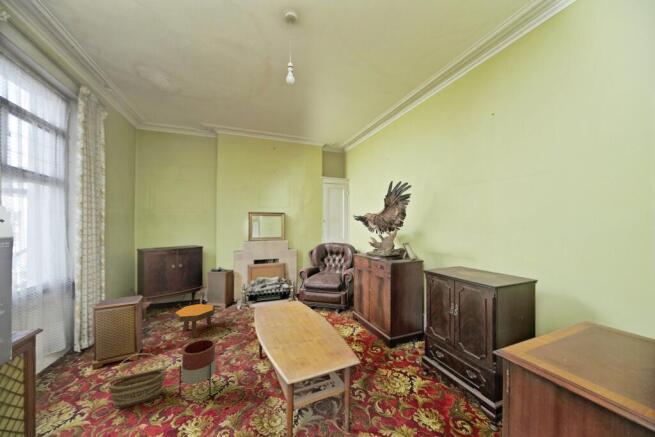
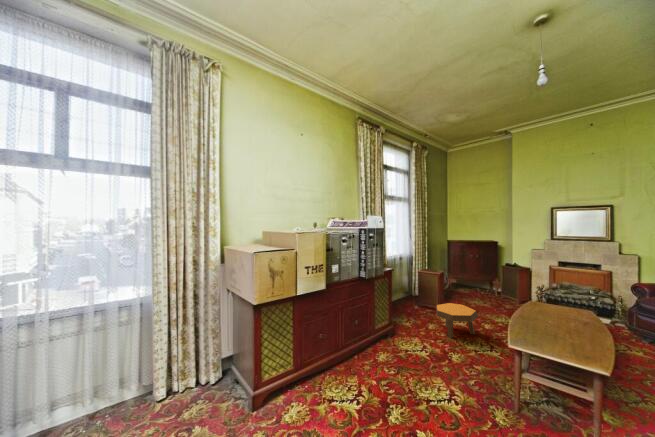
planter: present [179,339,215,398] -> none [404,336,437,399]
basket: present [109,354,166,408] -> none [367,326,401,369]

